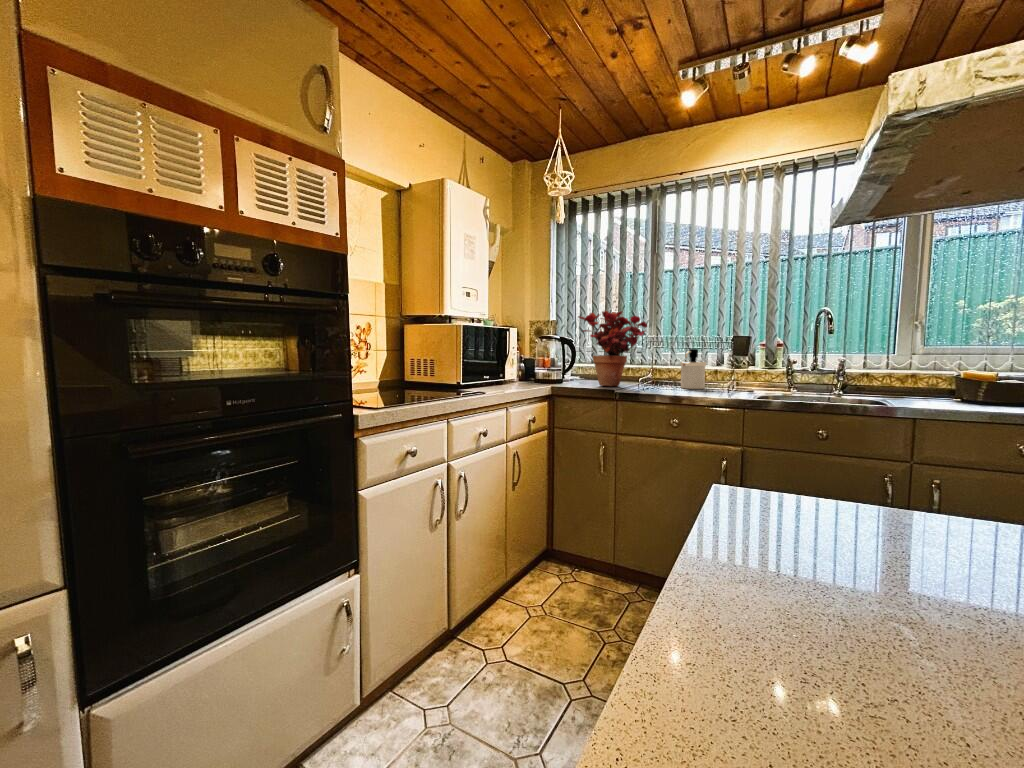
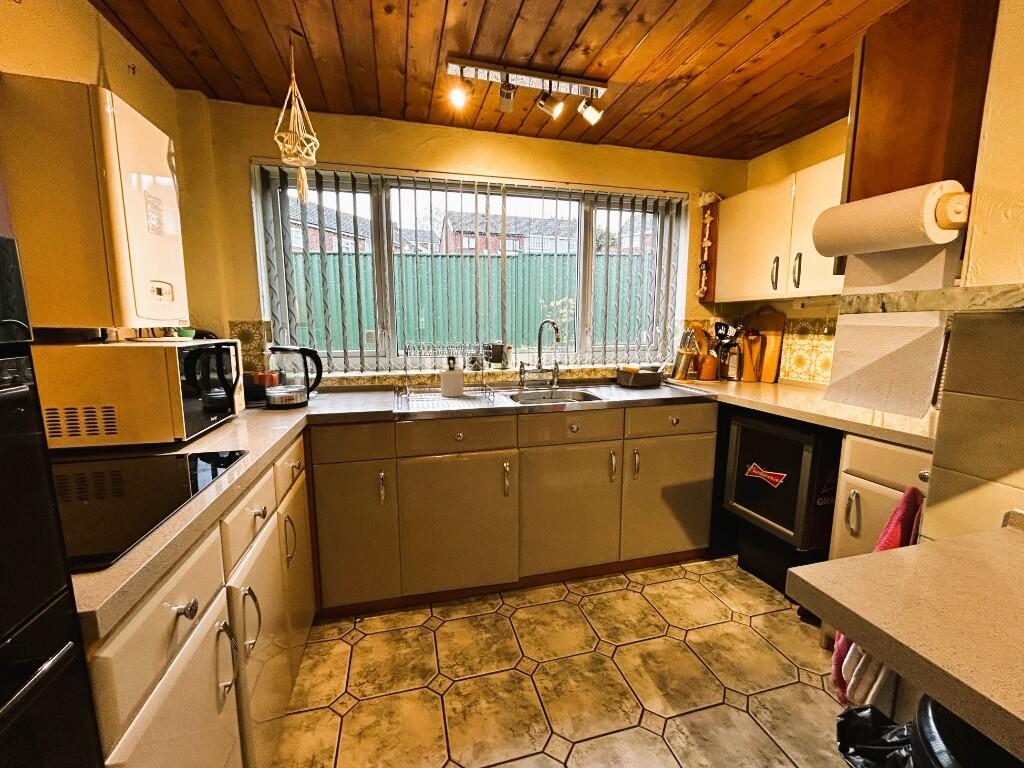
potted plant: present [579,311,647,386] -> none [329,316,413,403]

